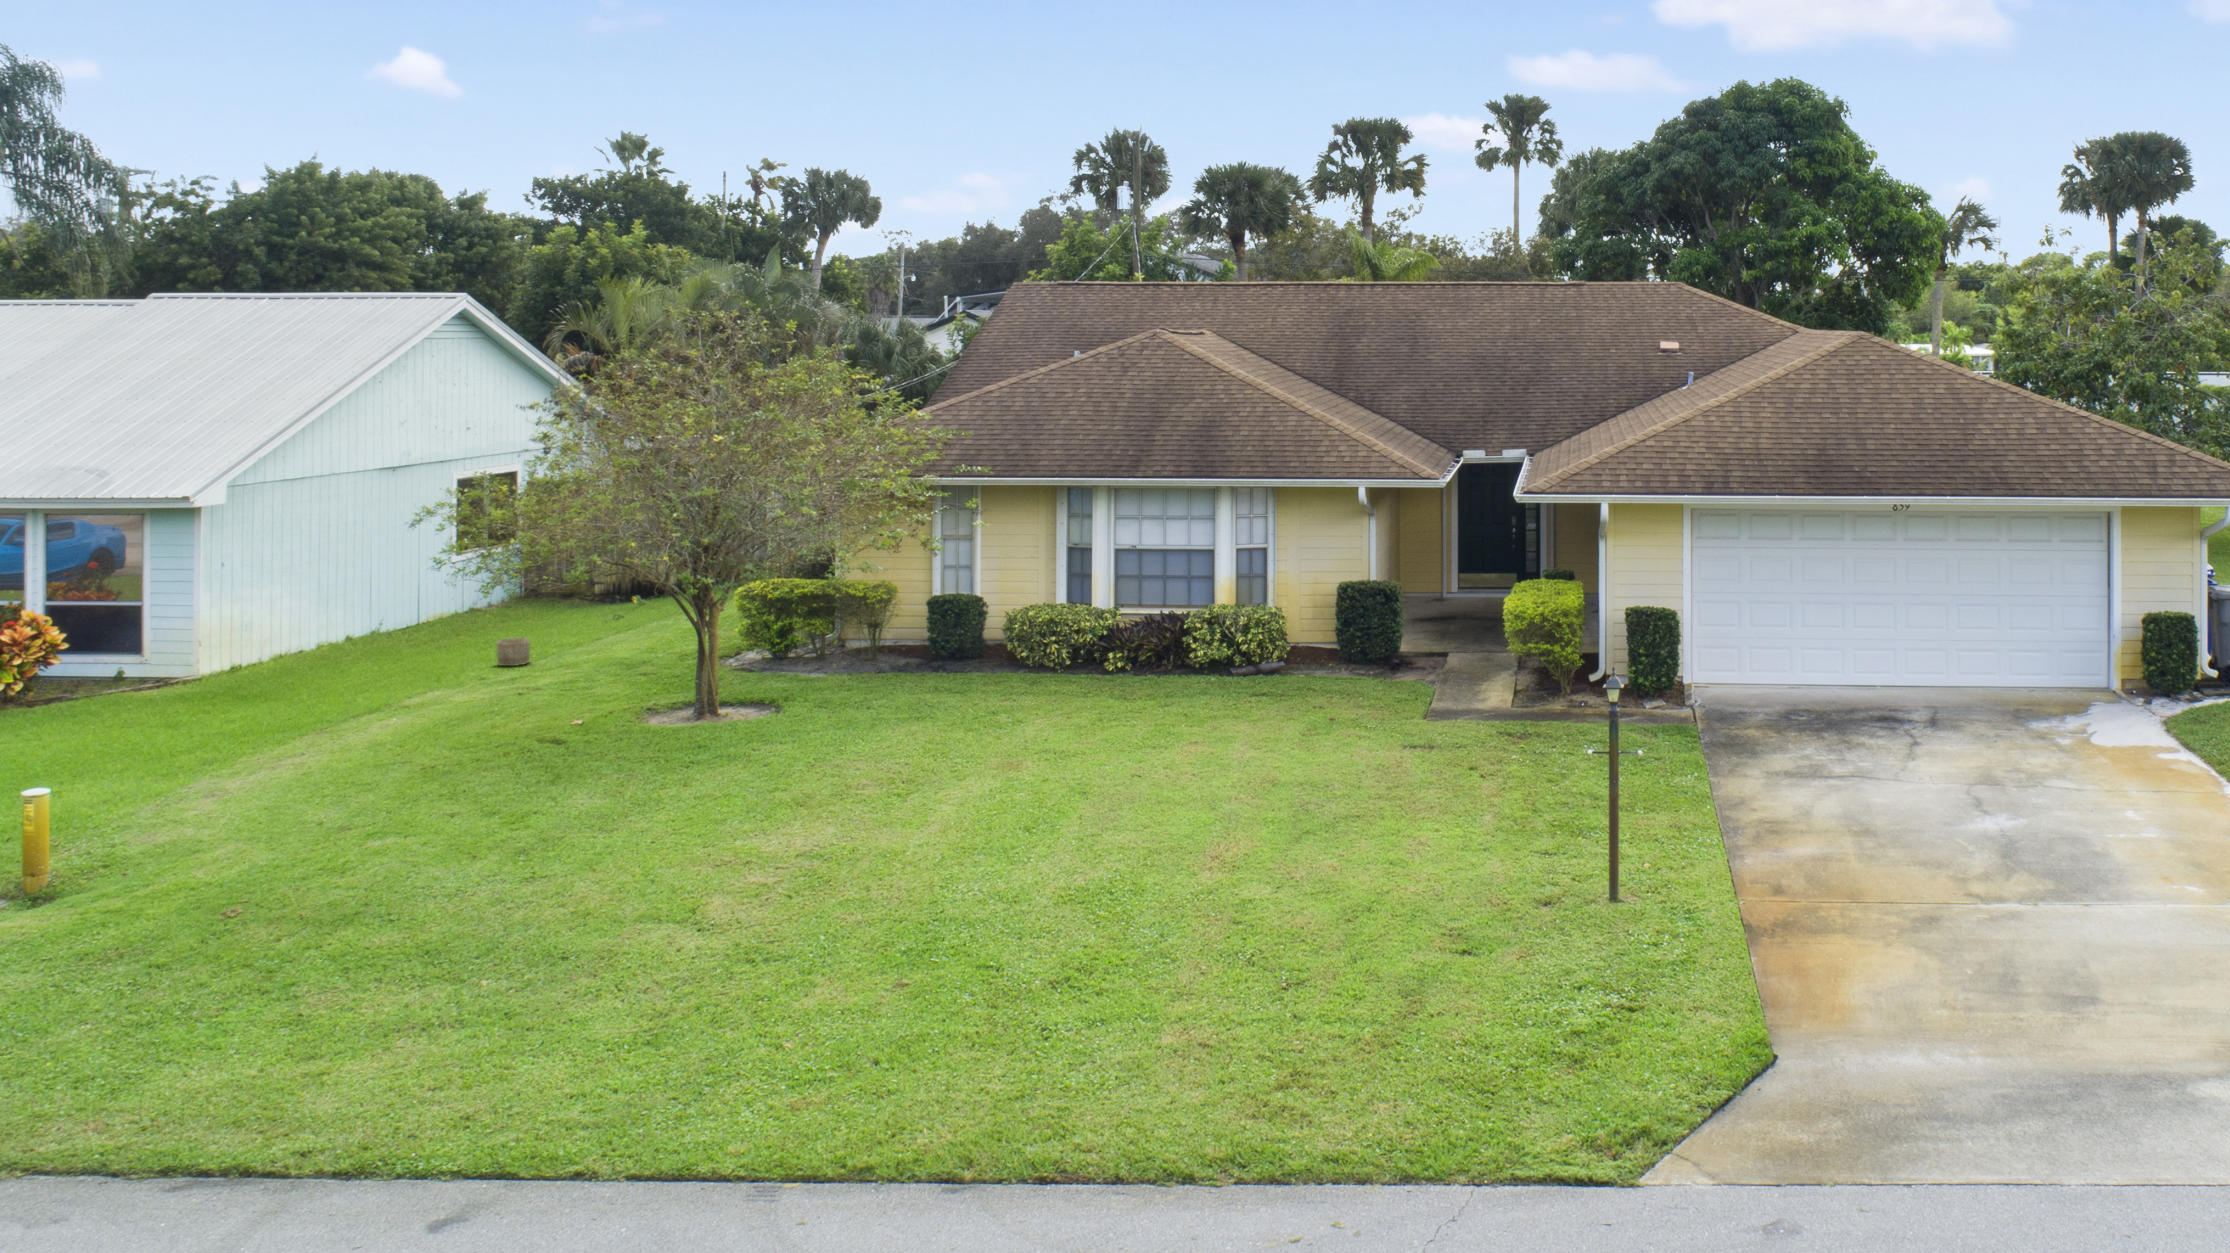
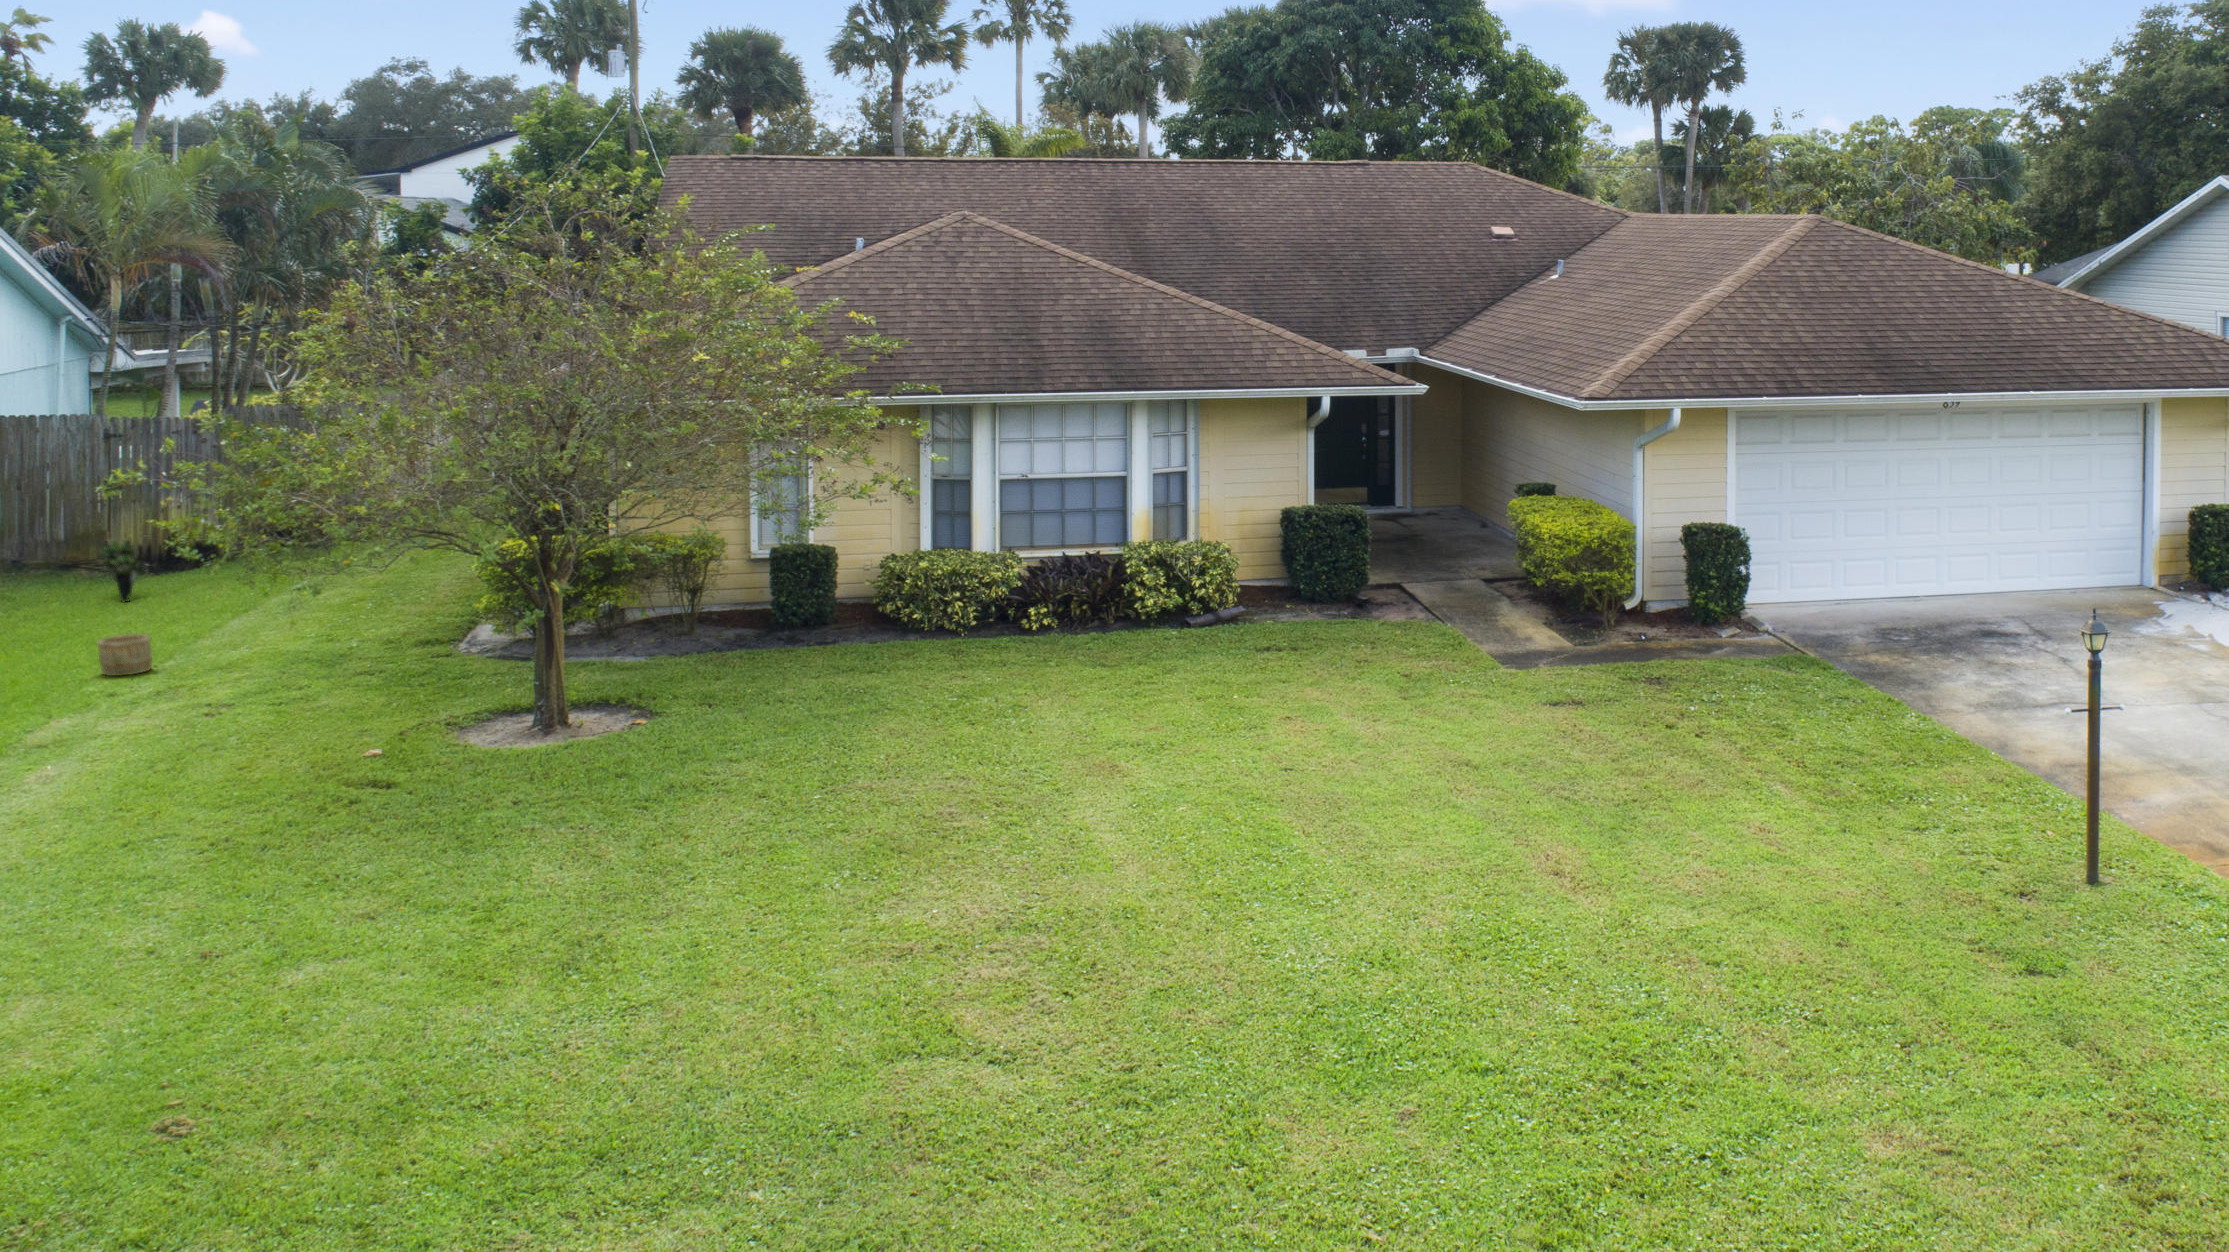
potted plant: none [558,574,586,620] -> present [100,539,142,603]

